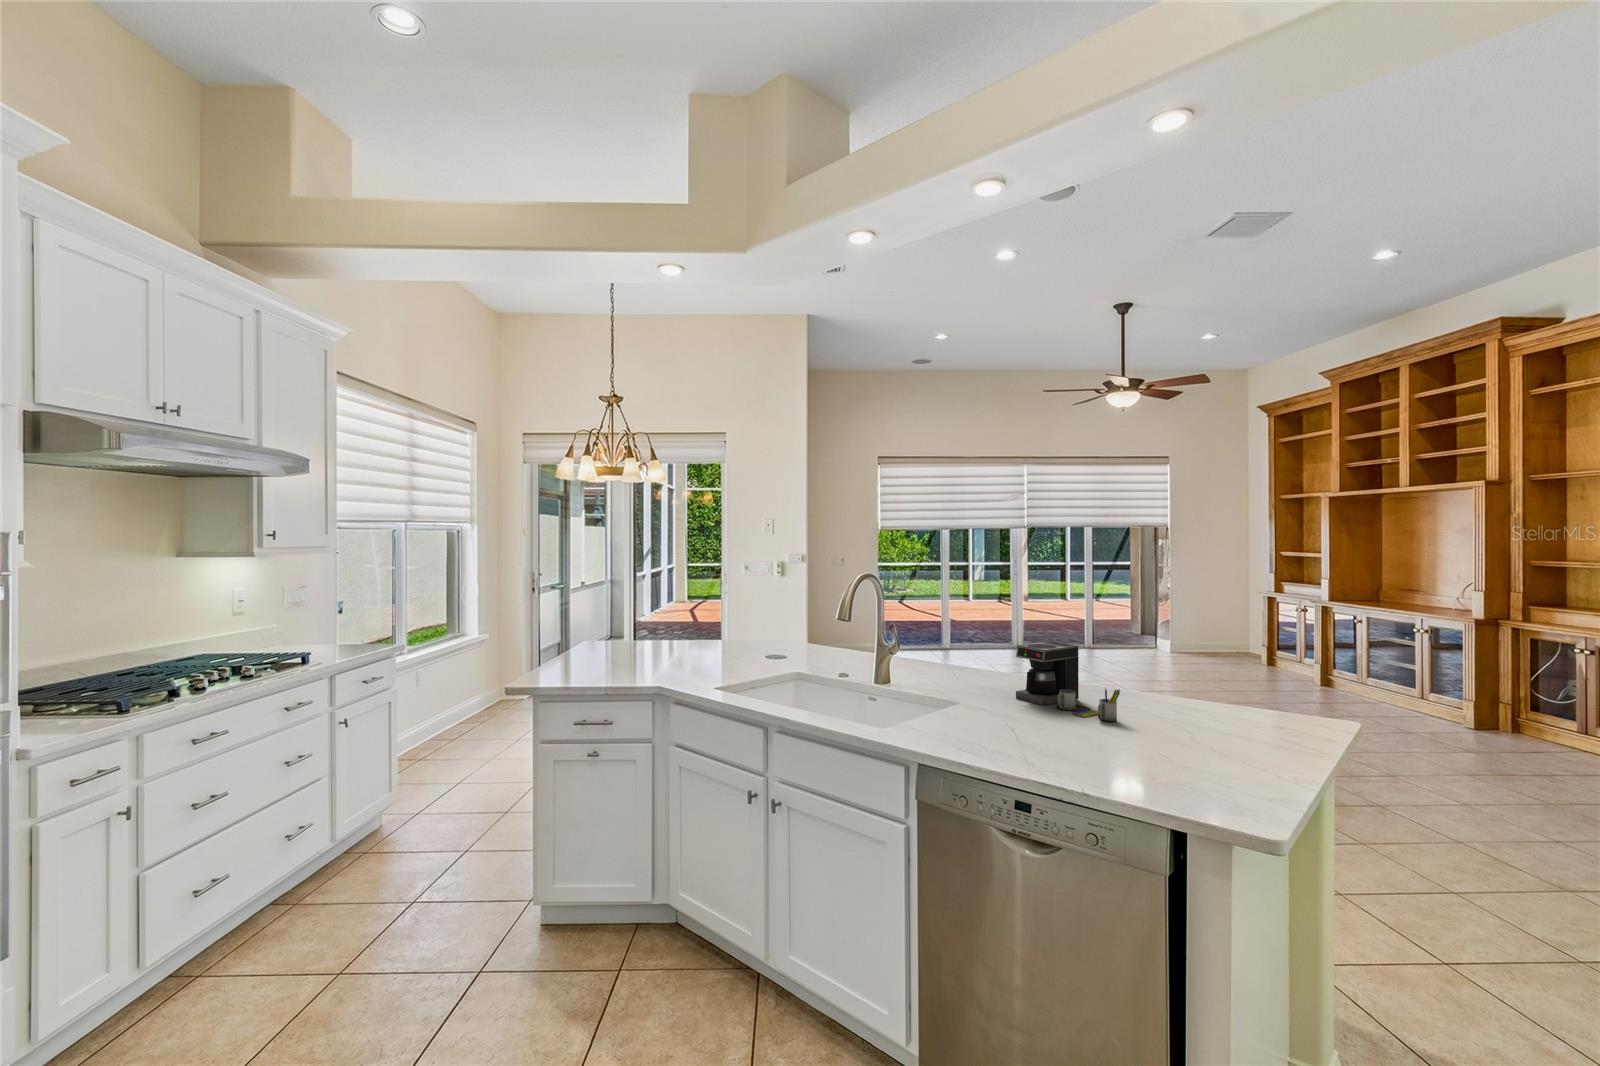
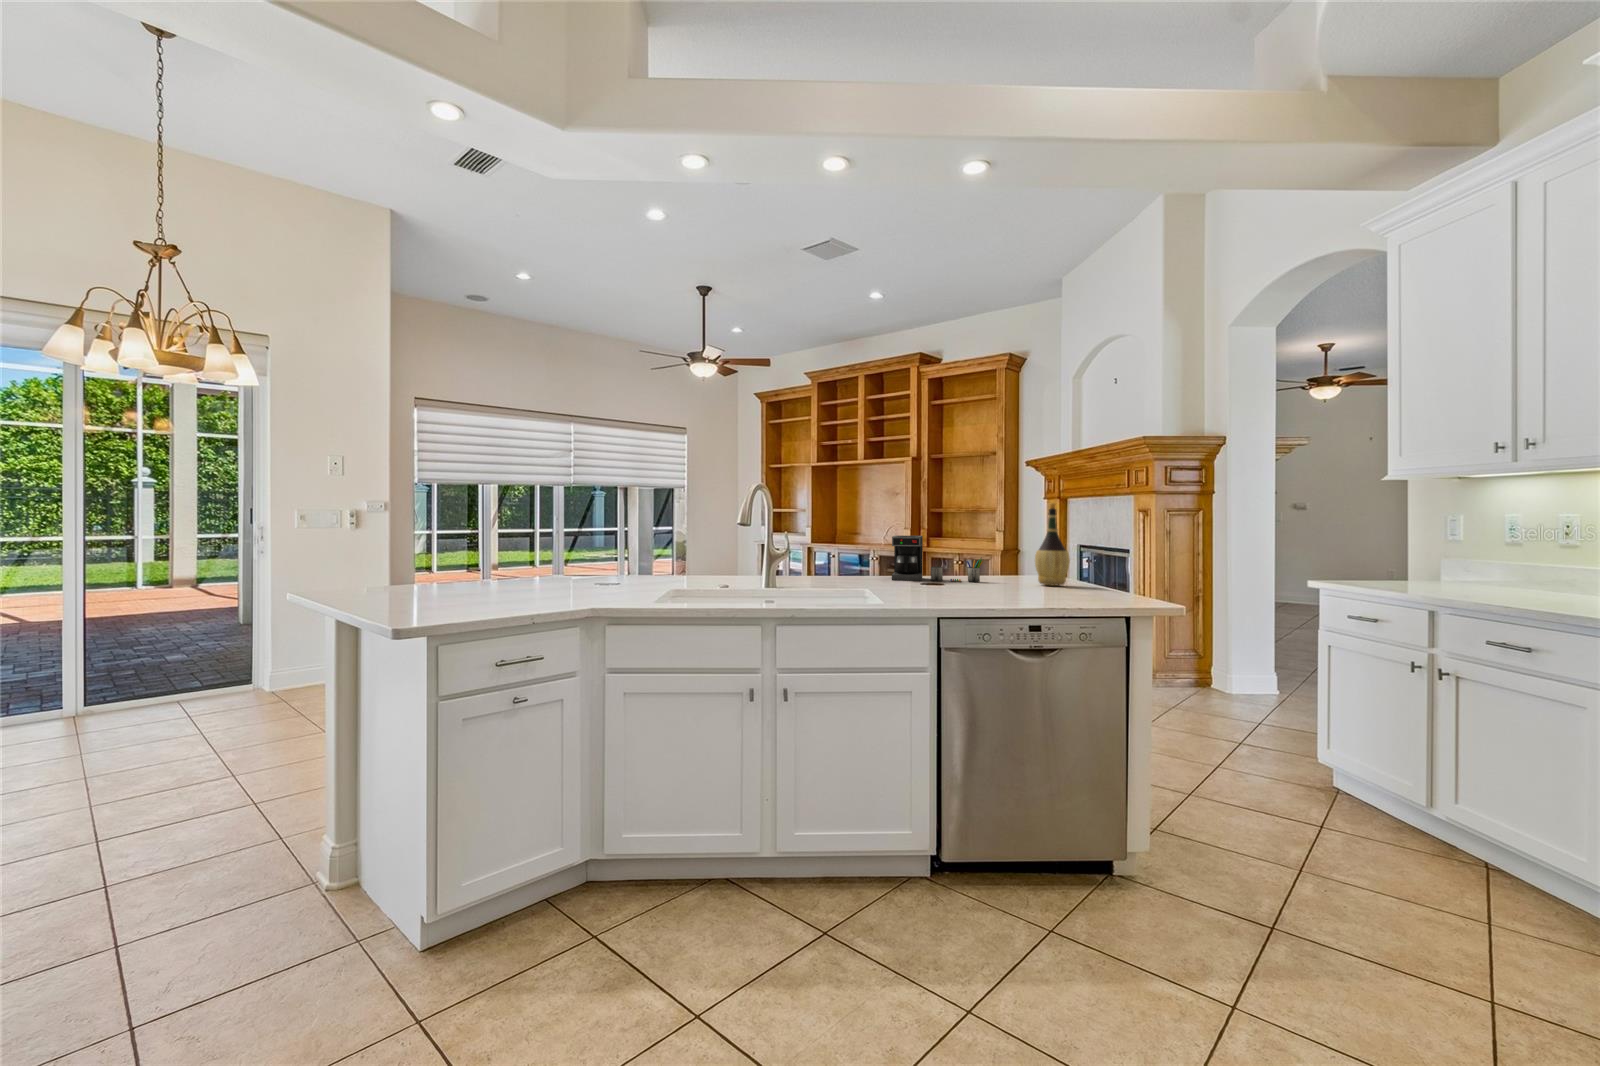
wine bottle: none [1154,630,1210,754] -> present [1035,503,1070,586]

